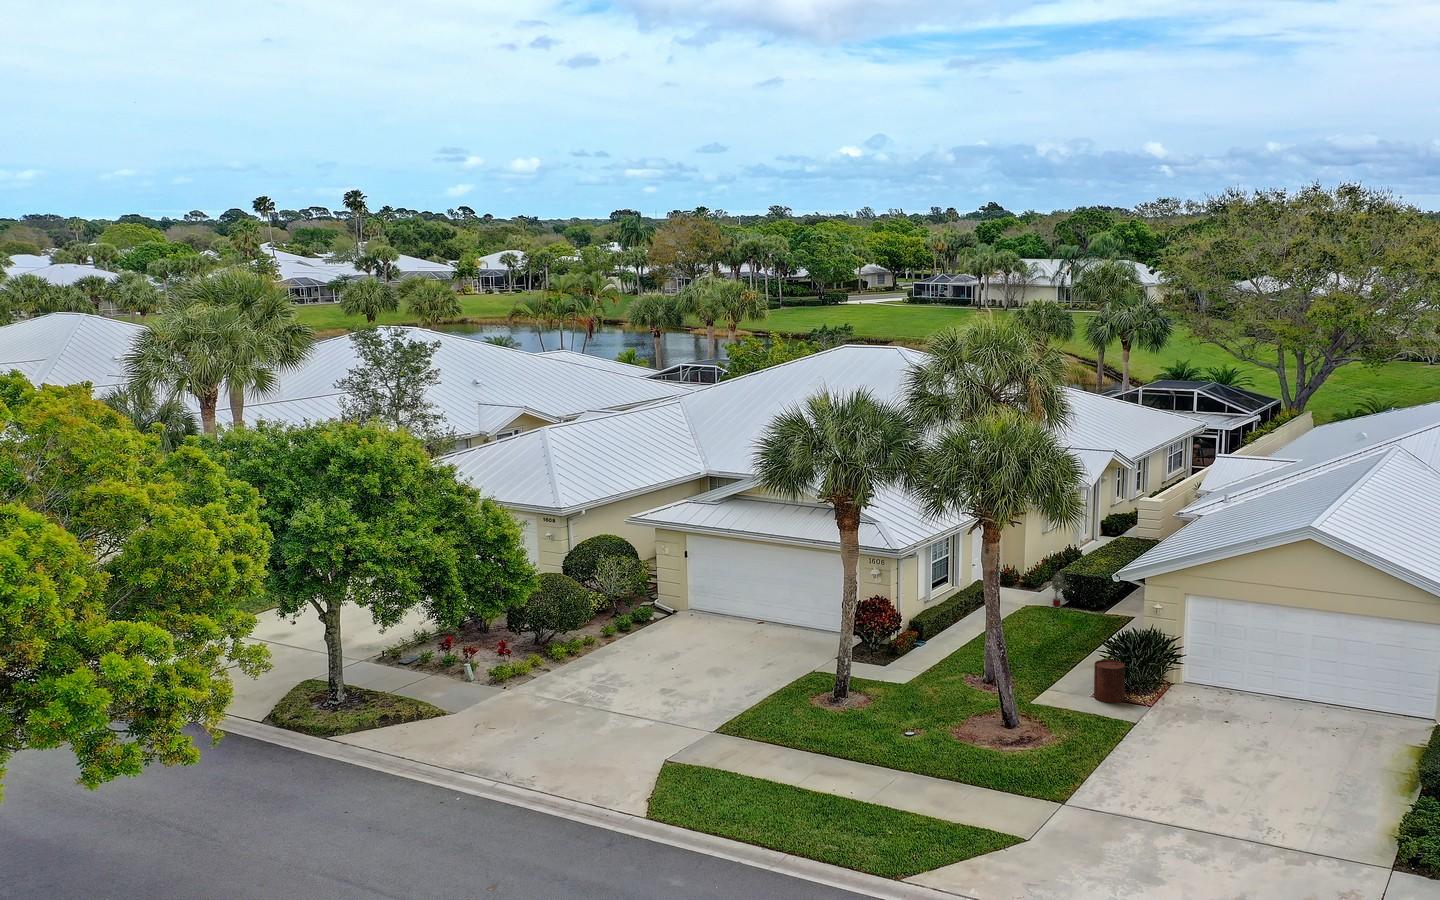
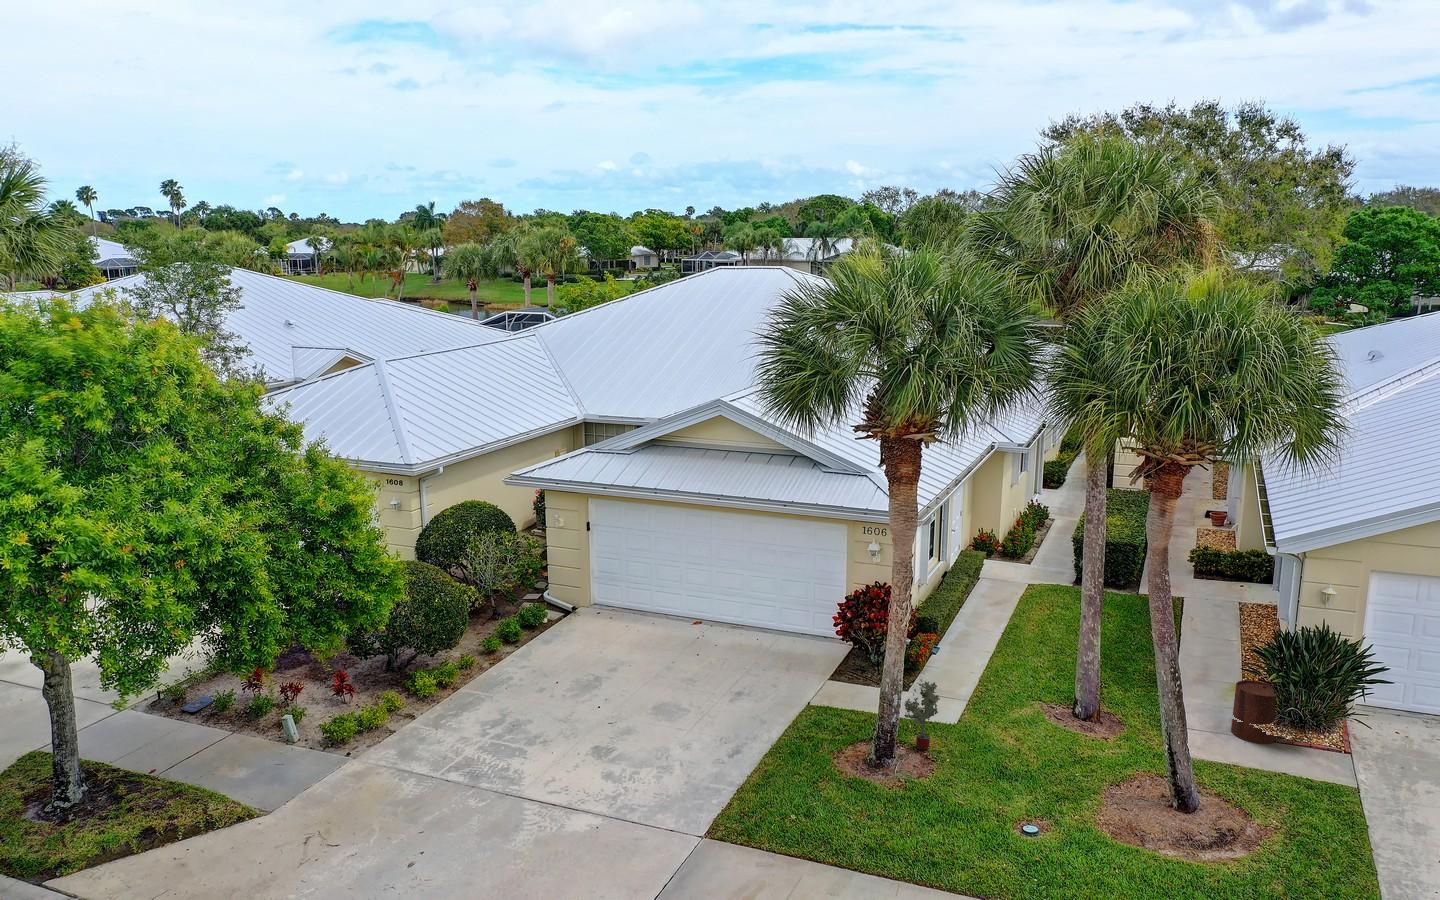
potted tree: present [1052,571,1070,607] -> present [904,679,940,750]

